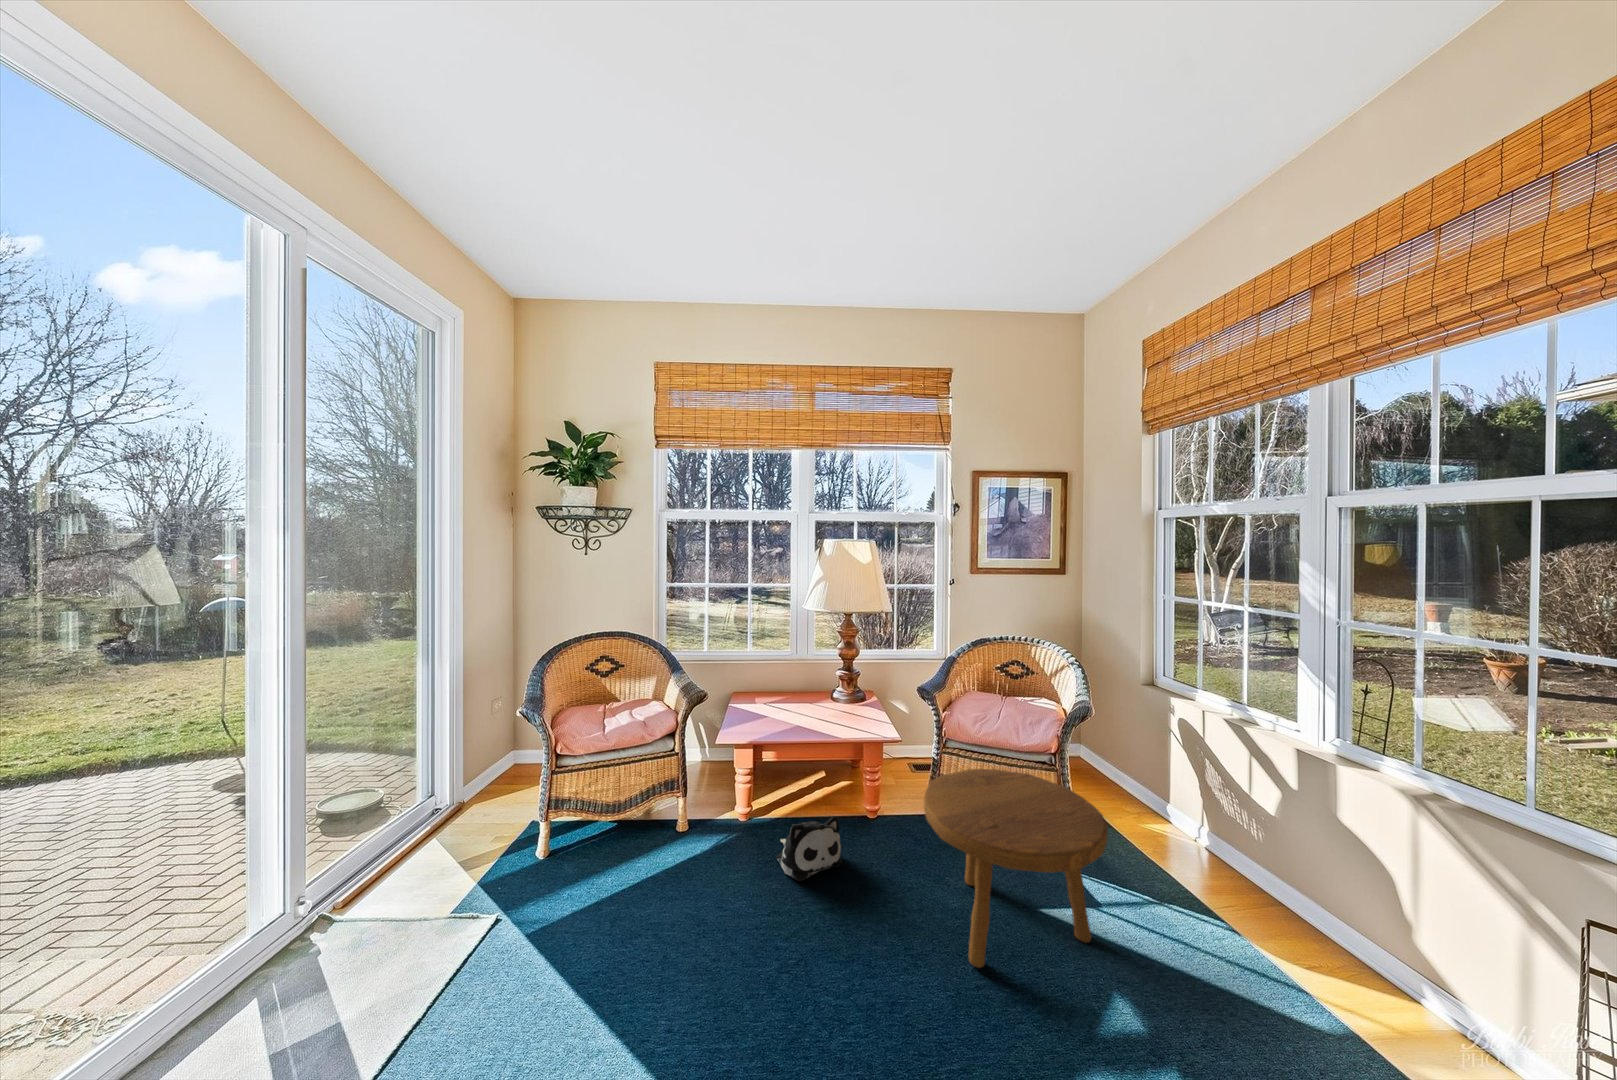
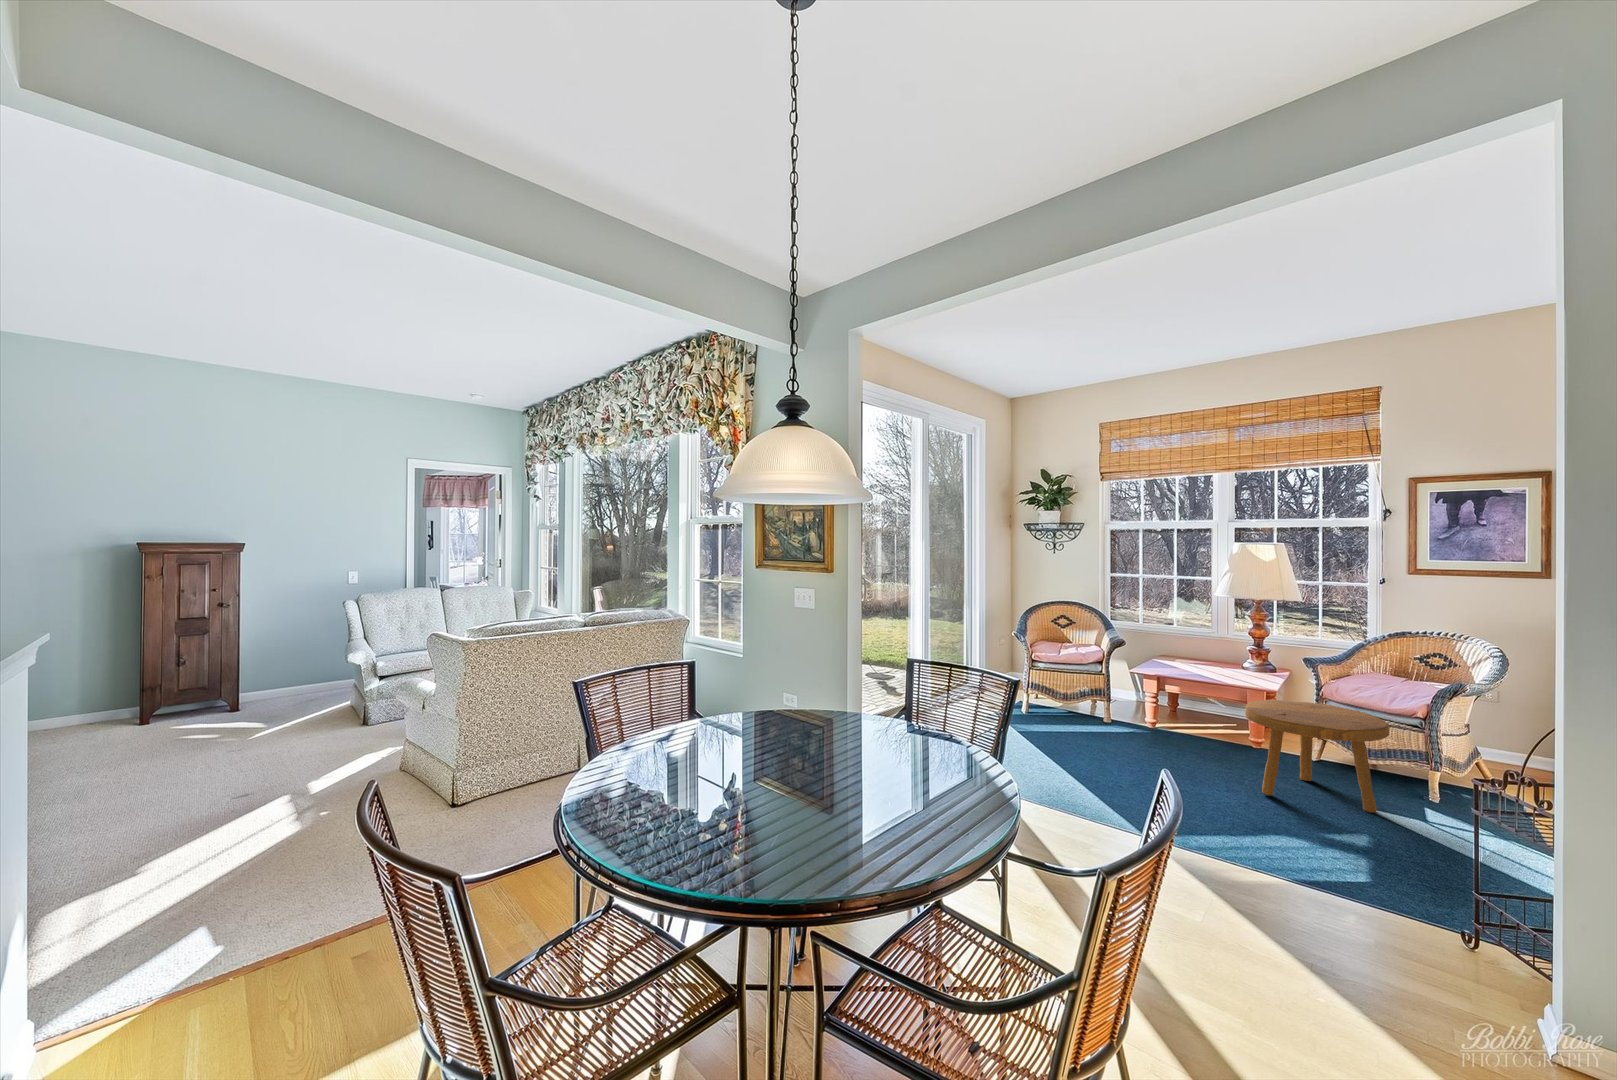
plush toy: present [776,816,842,881] -> none [1162,718,1210,753]

